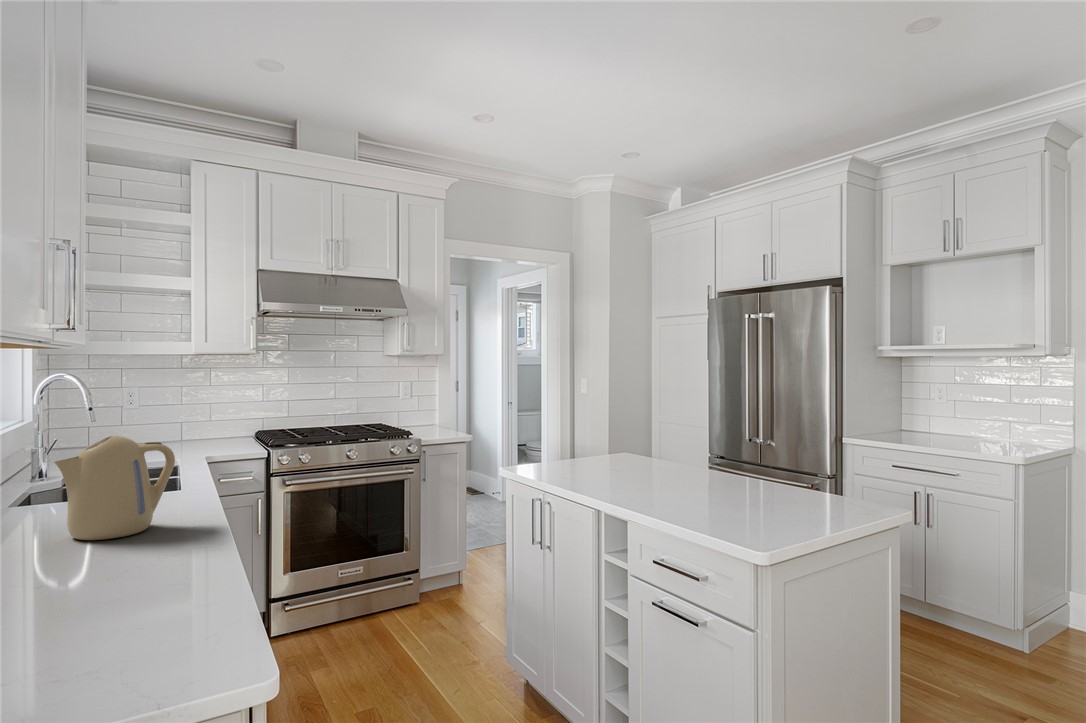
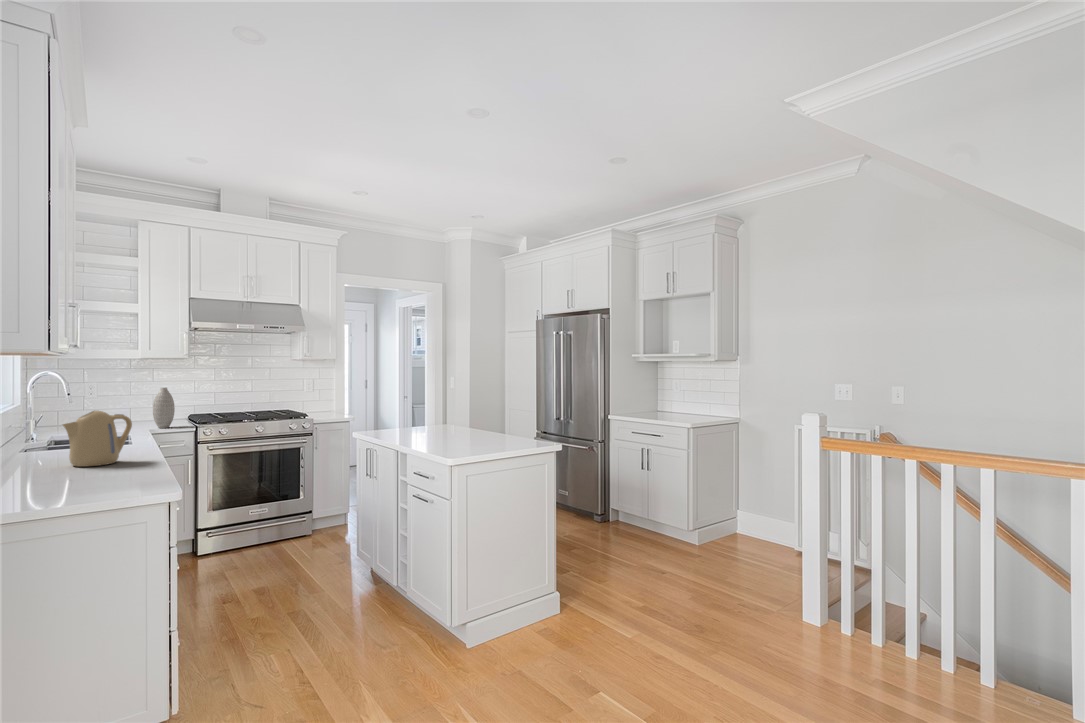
vase: none [209,394,238,452] -> present [153,387,175,428]

